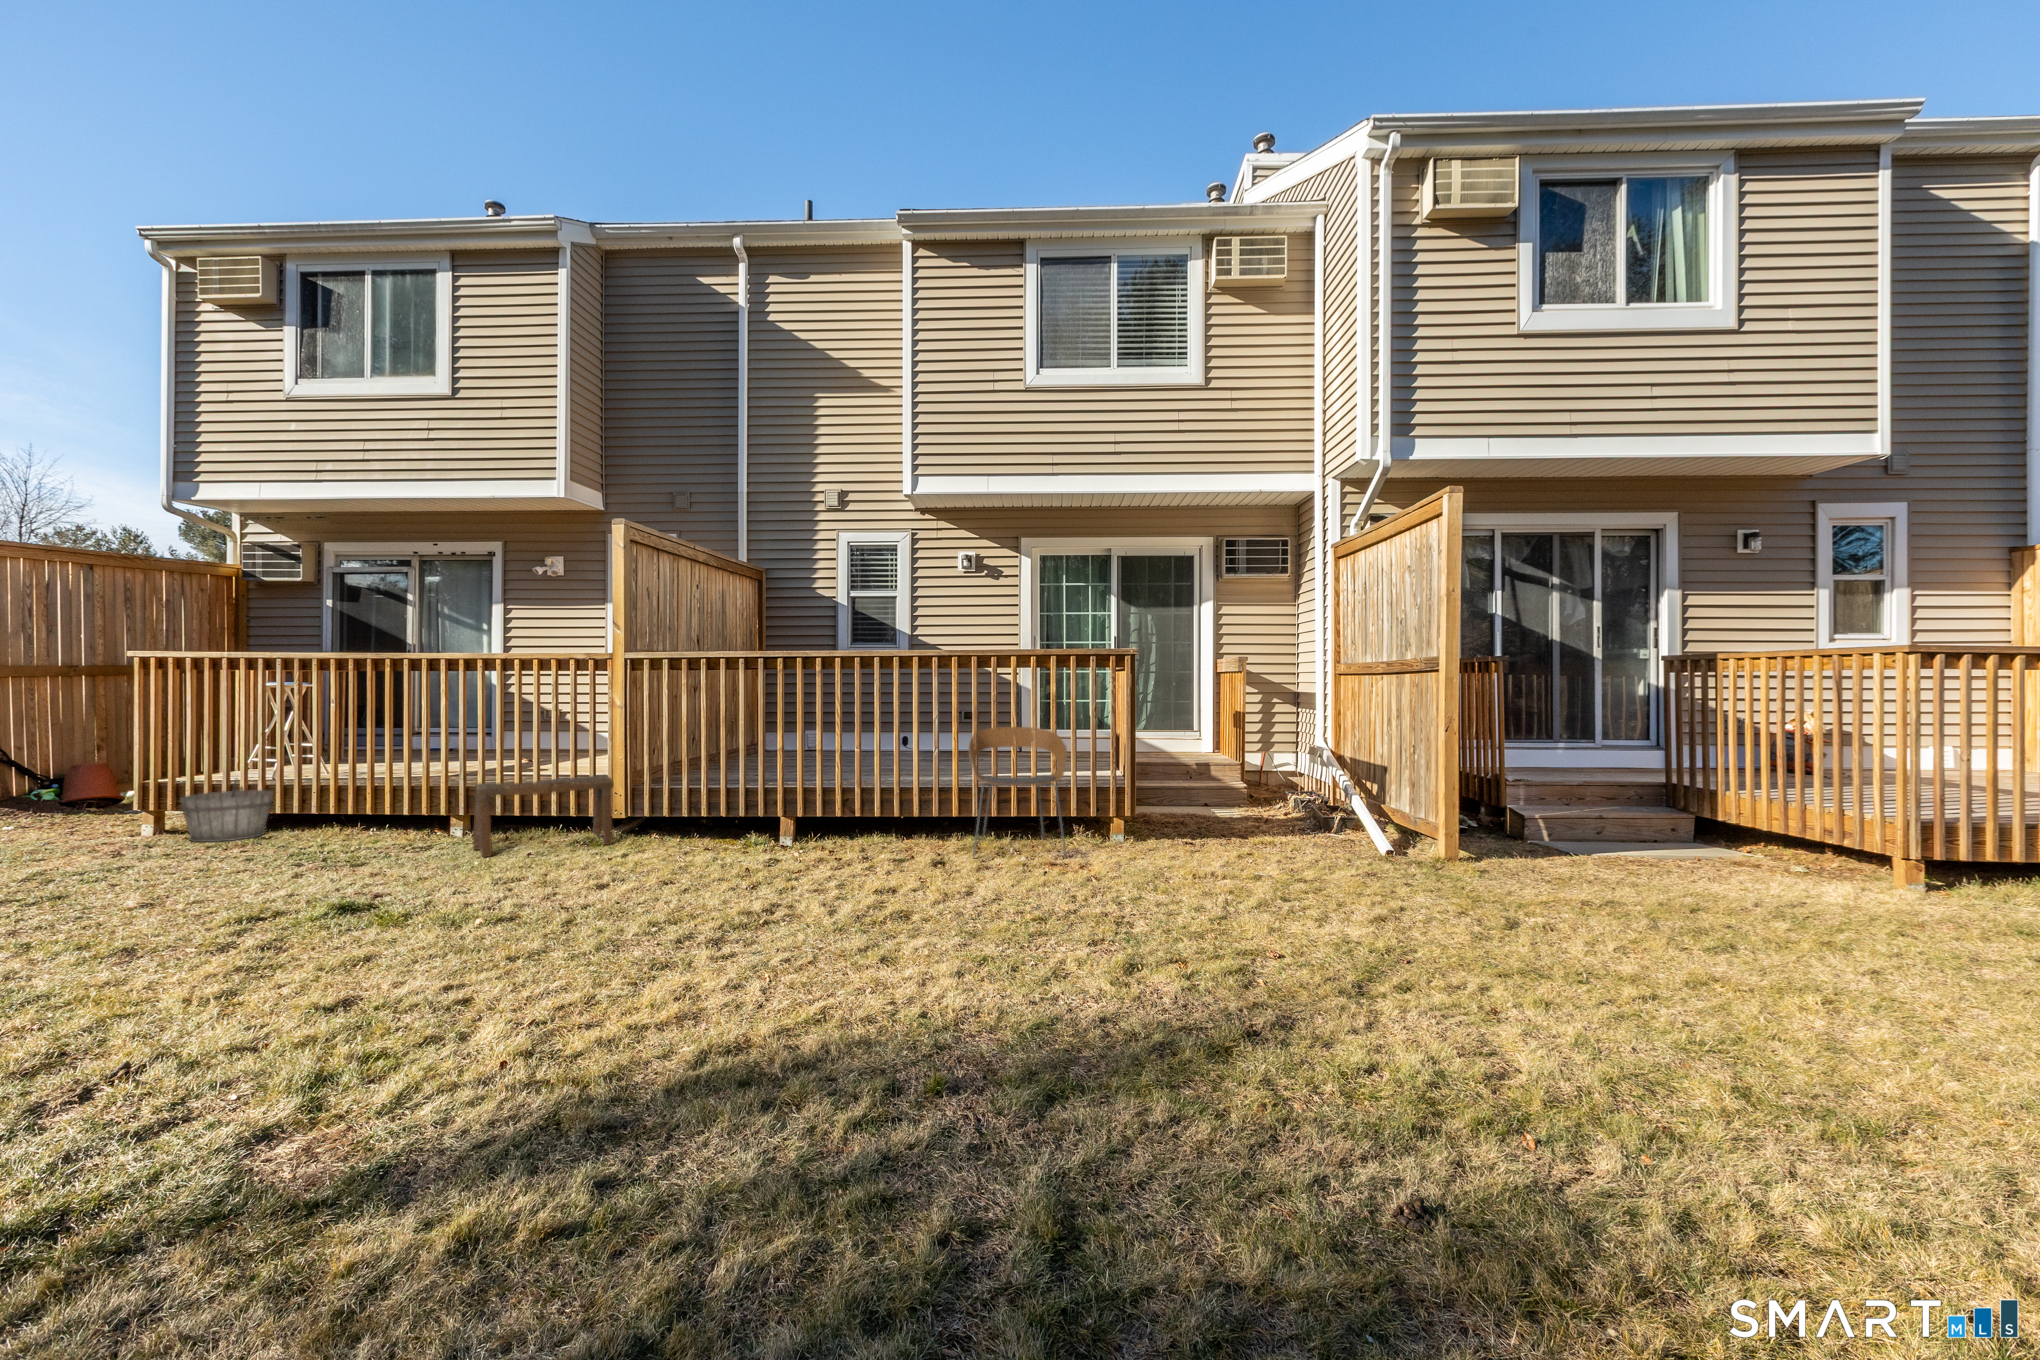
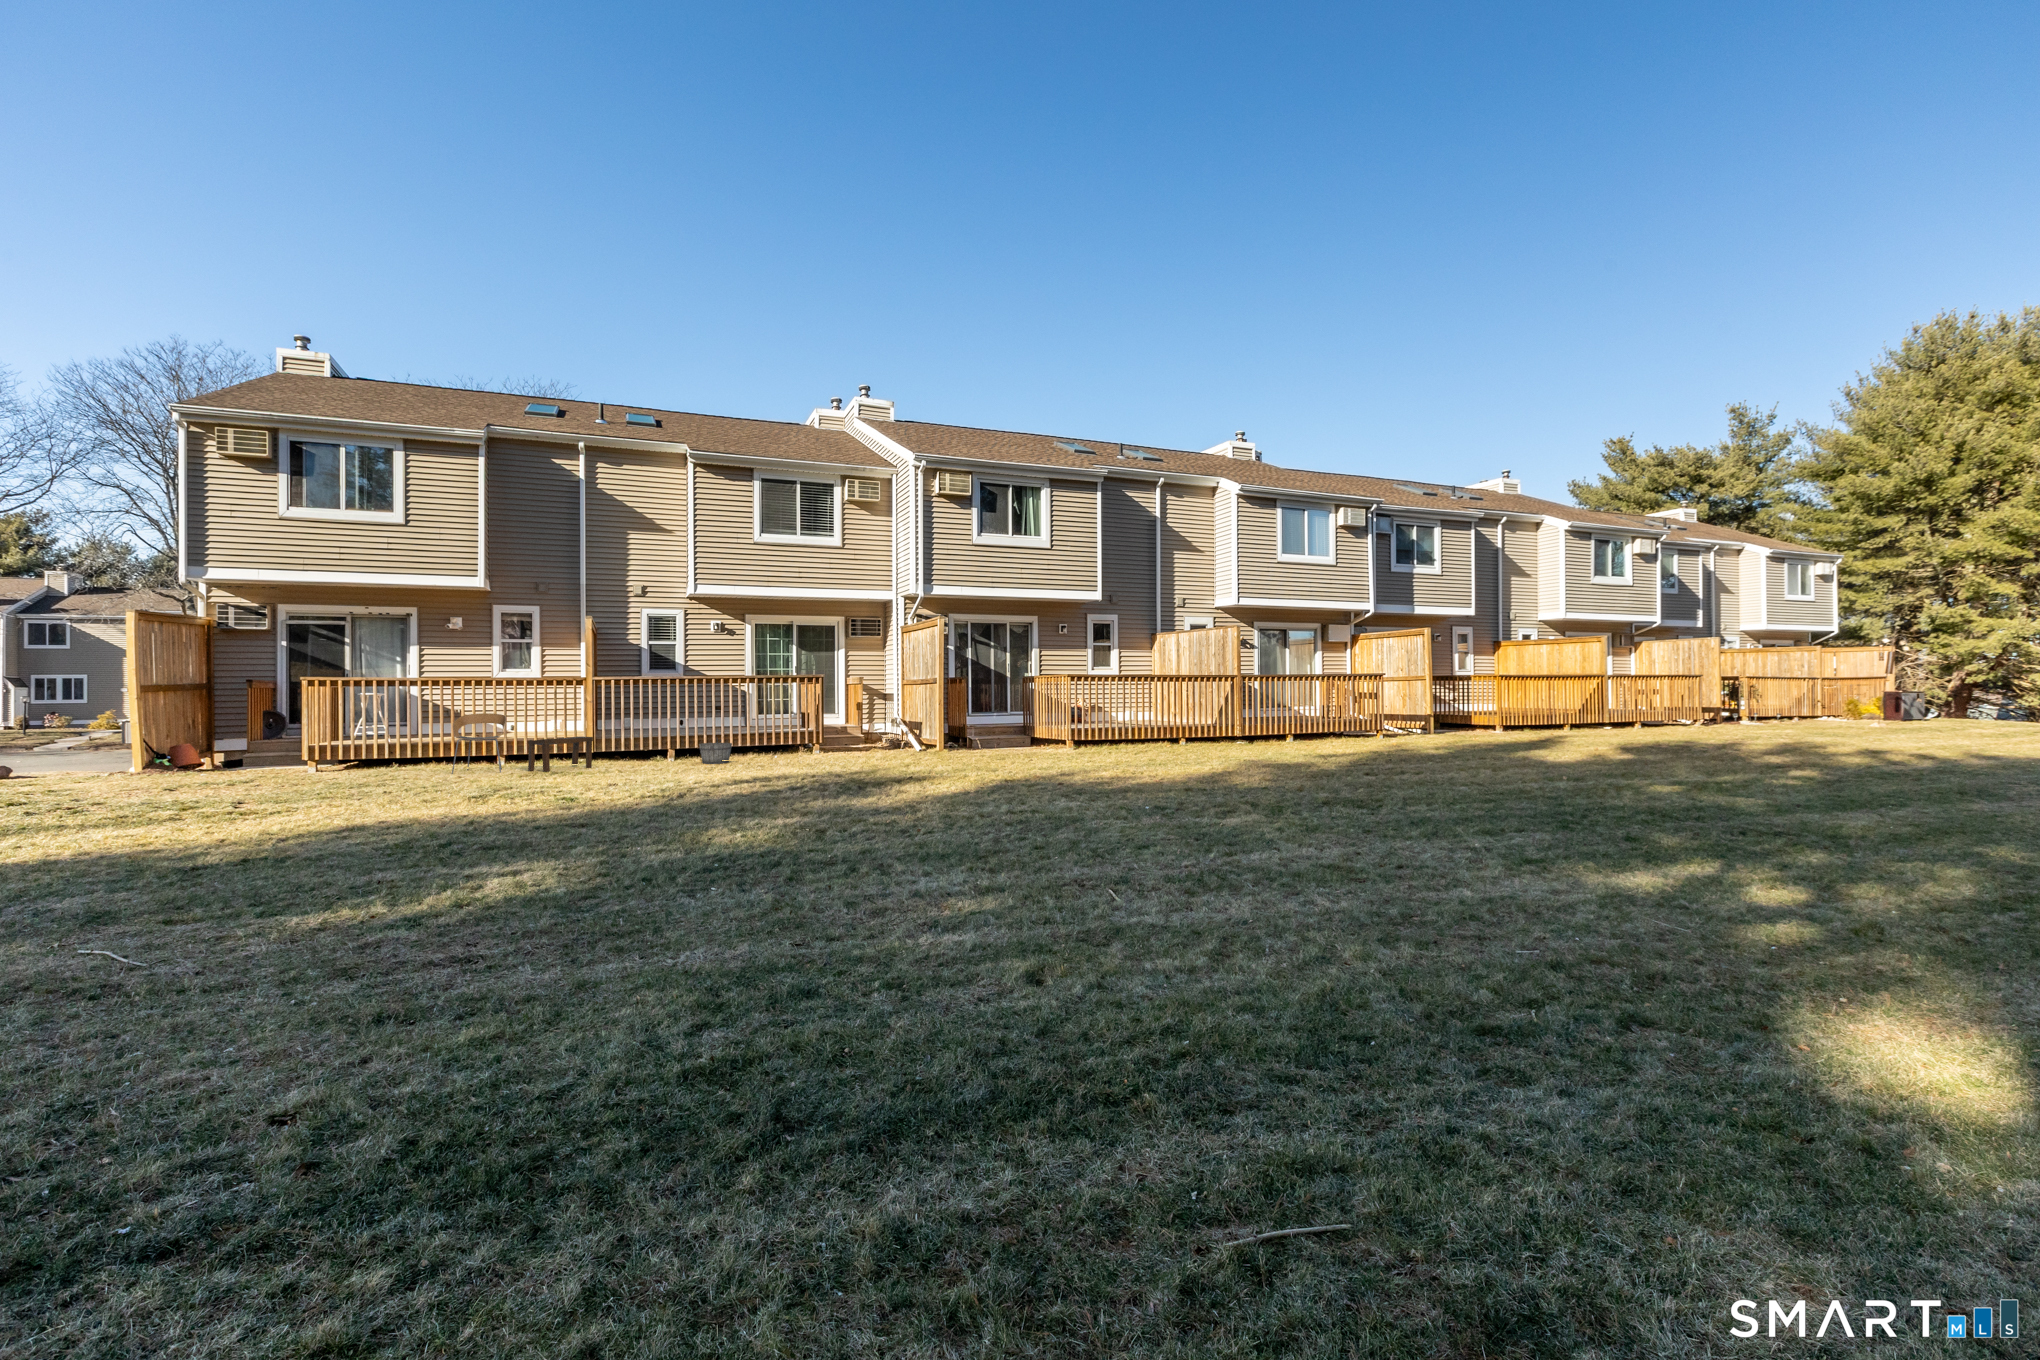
chair: present [968,727,1067,857] -> present [452,713,506,774]
wooden bucket: present [180,779,273,842] -> present [699,738,732,764]

